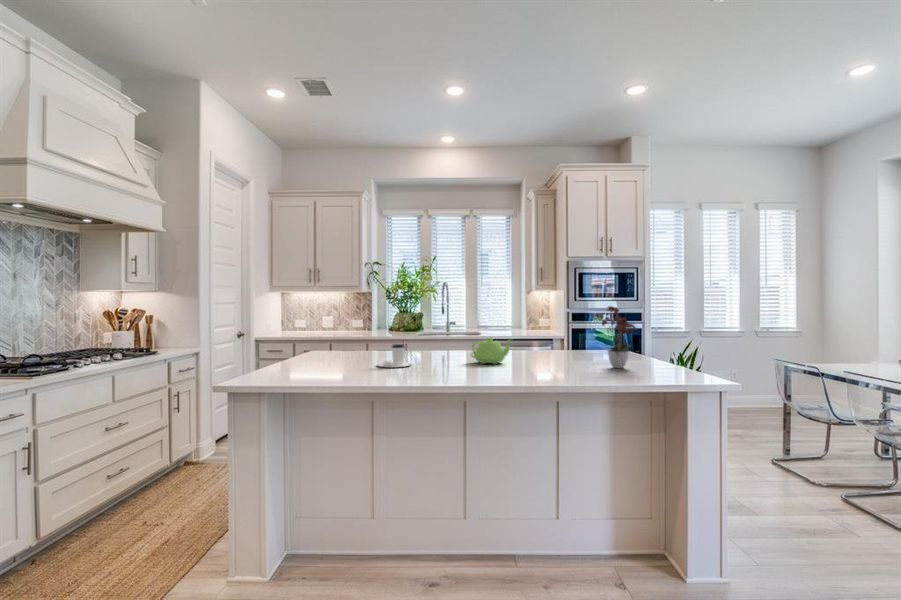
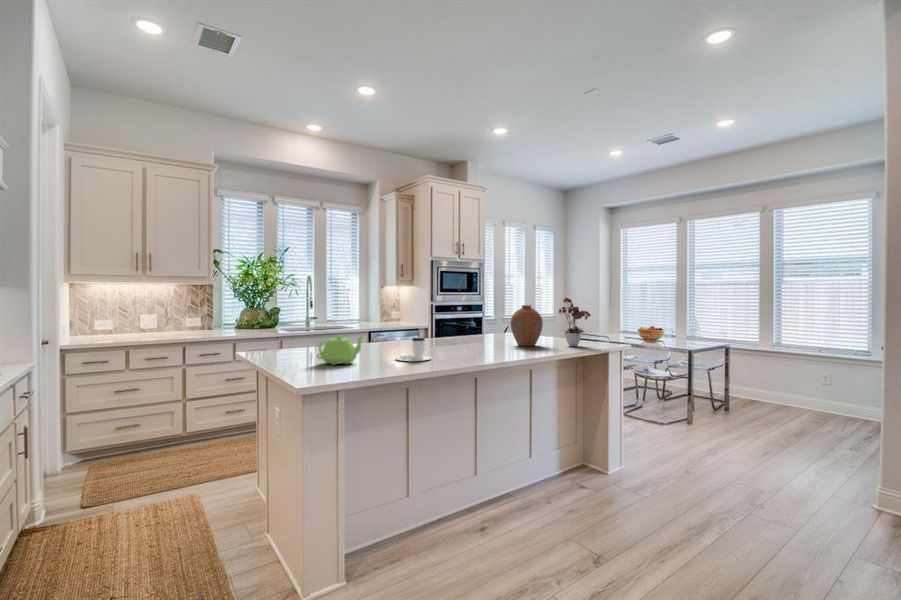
vase: none [543,314,582,363] -> present [511,305,543,346]
teapot: present [471,338,511,364] -> present [317,335,363,365]

